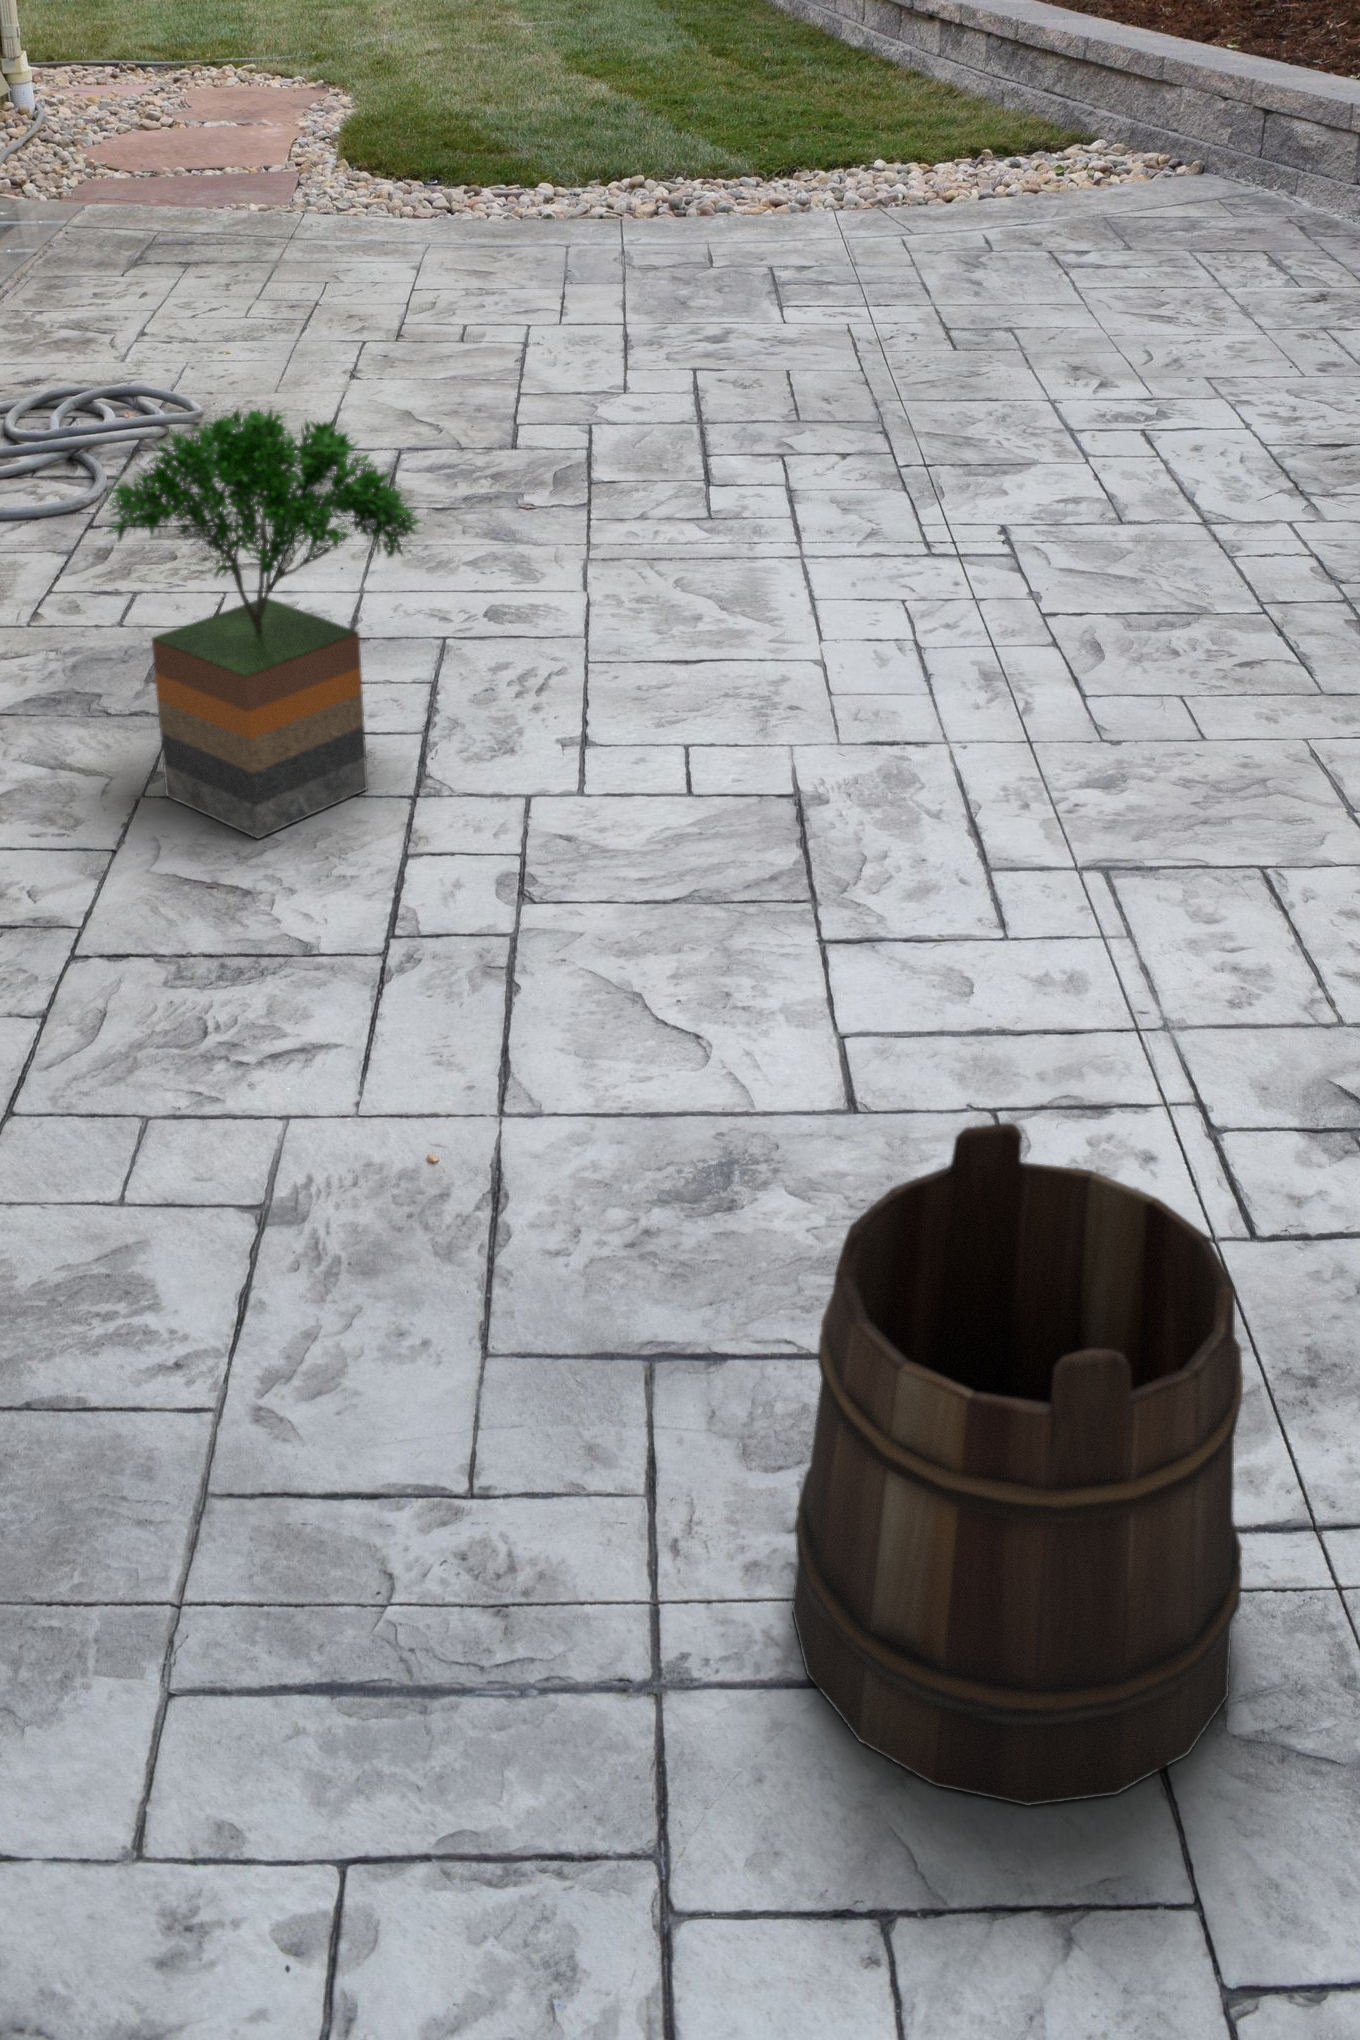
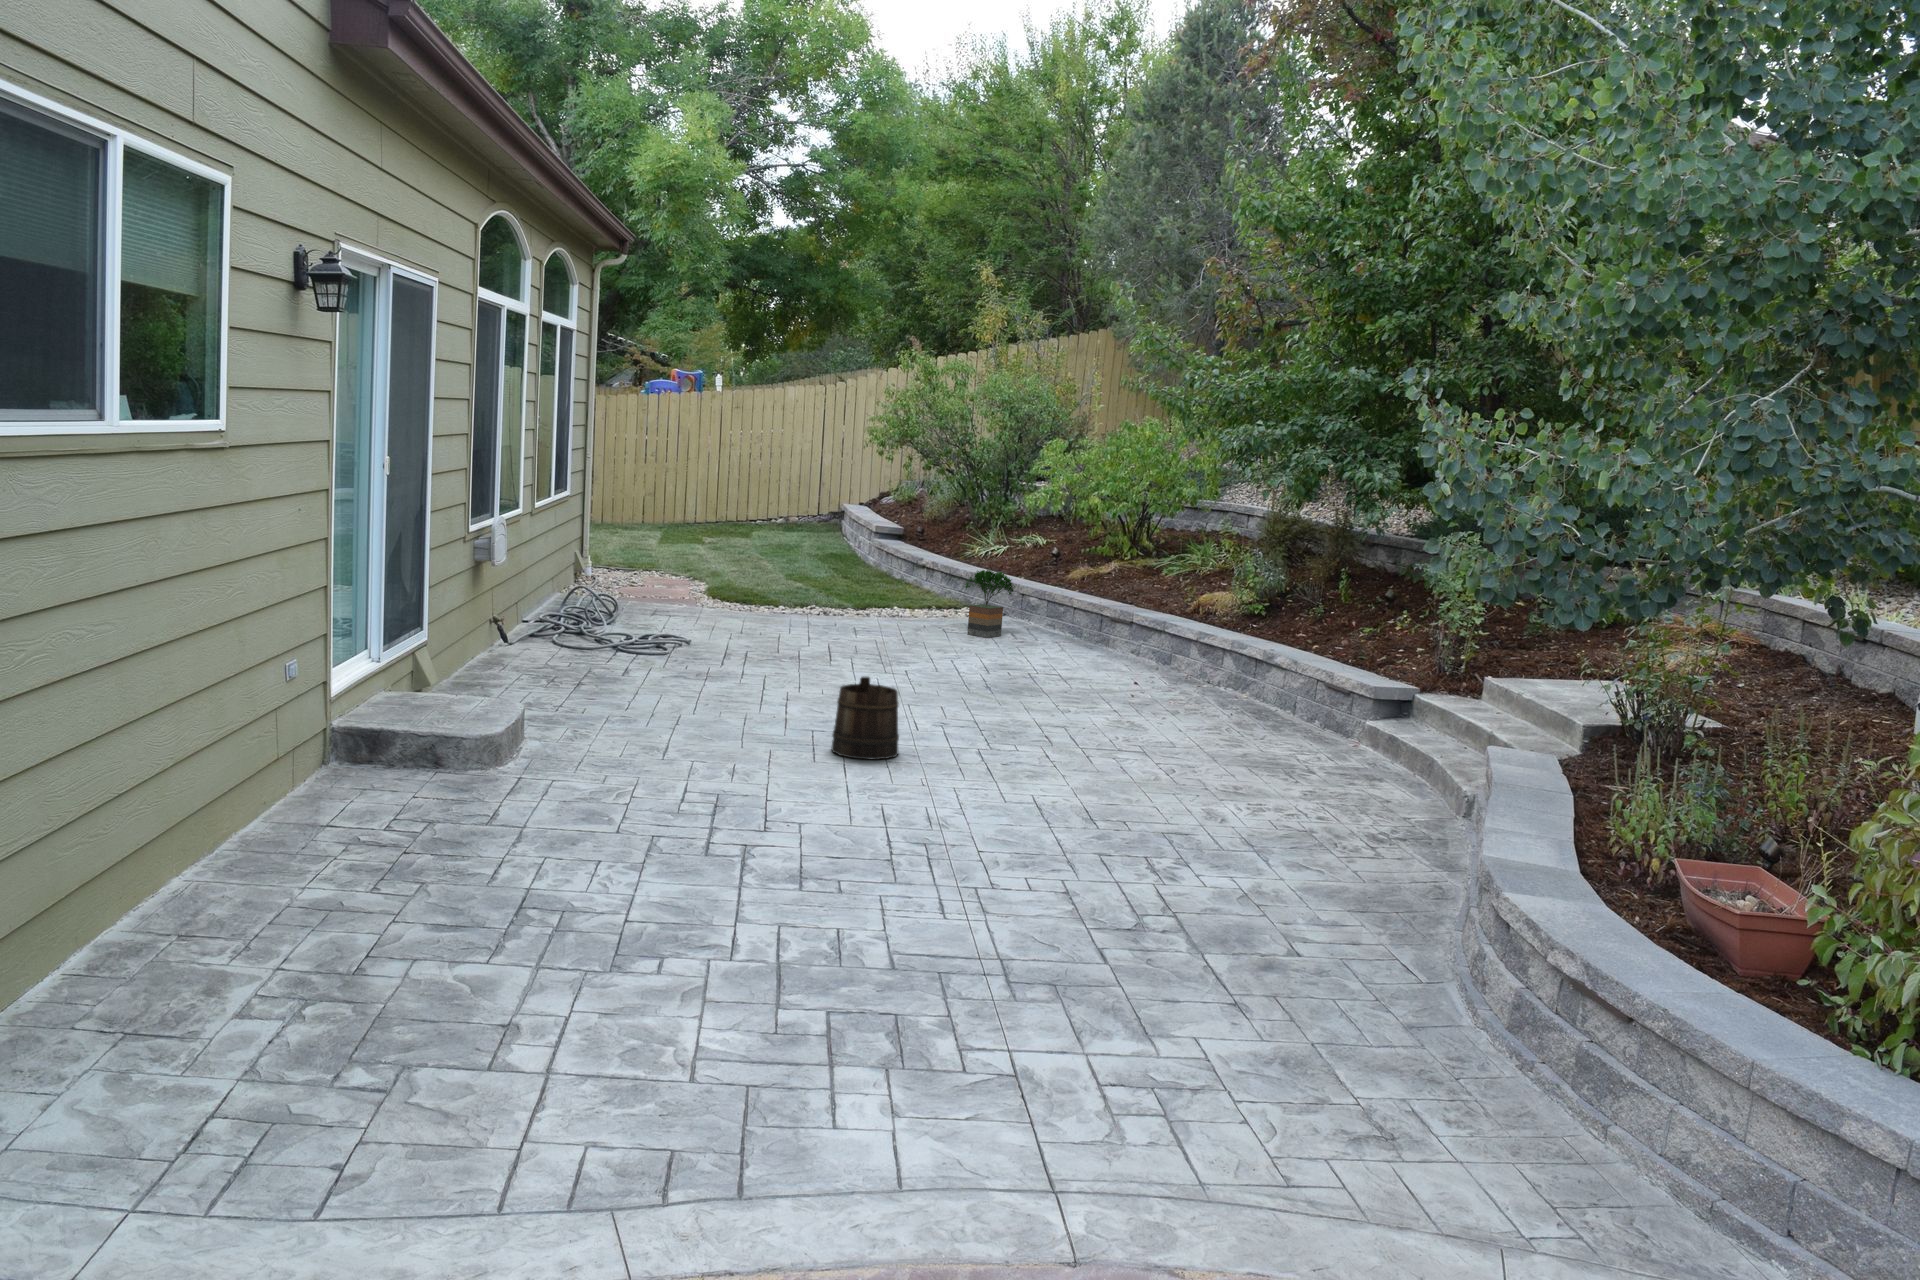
potted tree: present [104,409,421,839] -> present [965,570,1015,638]

